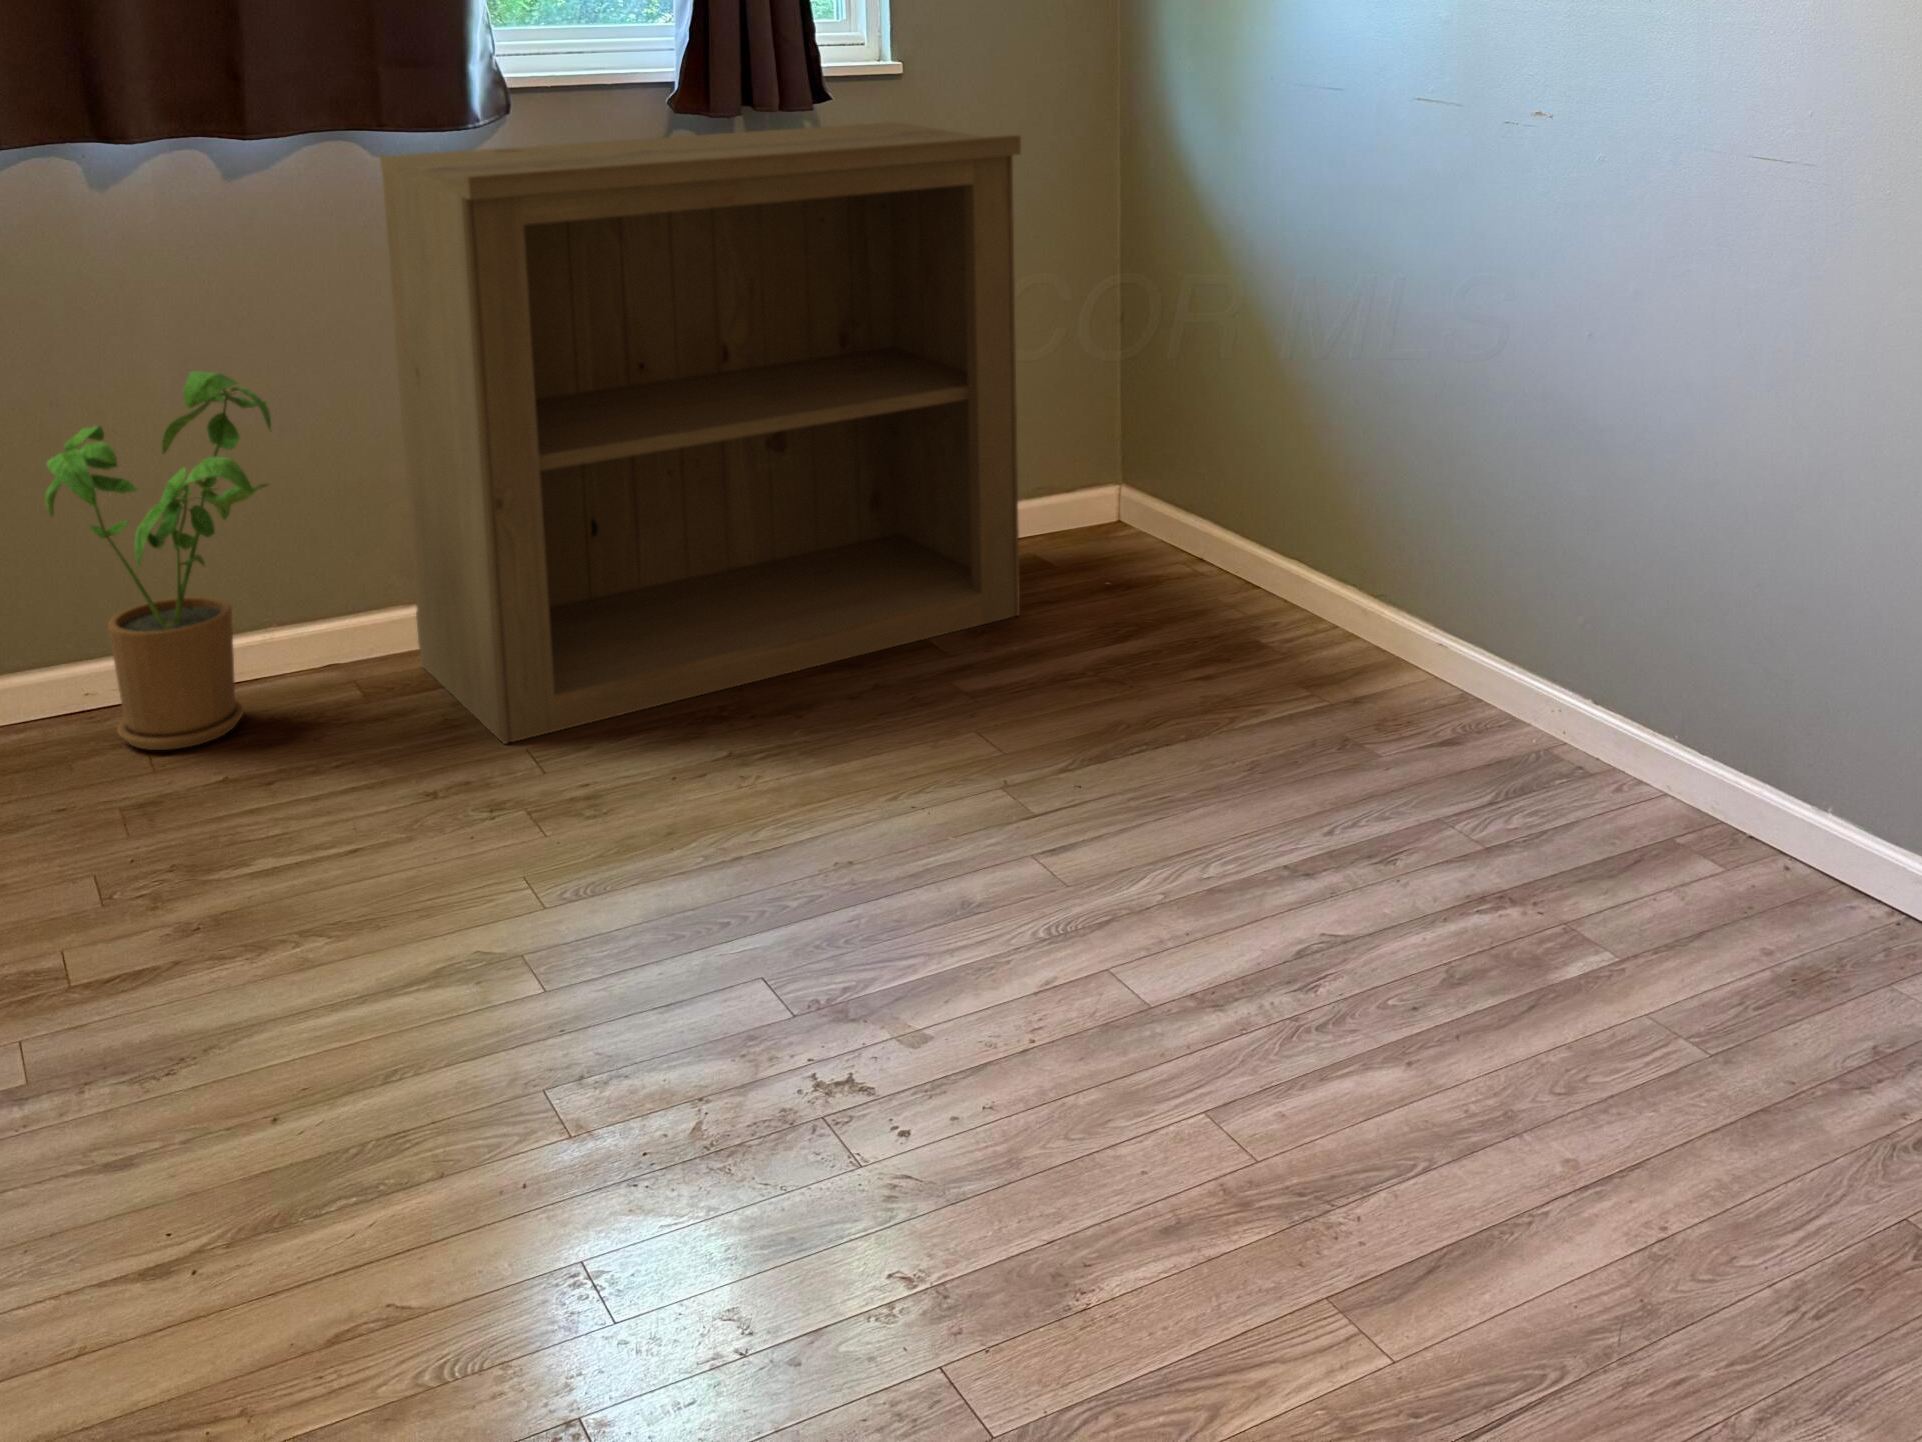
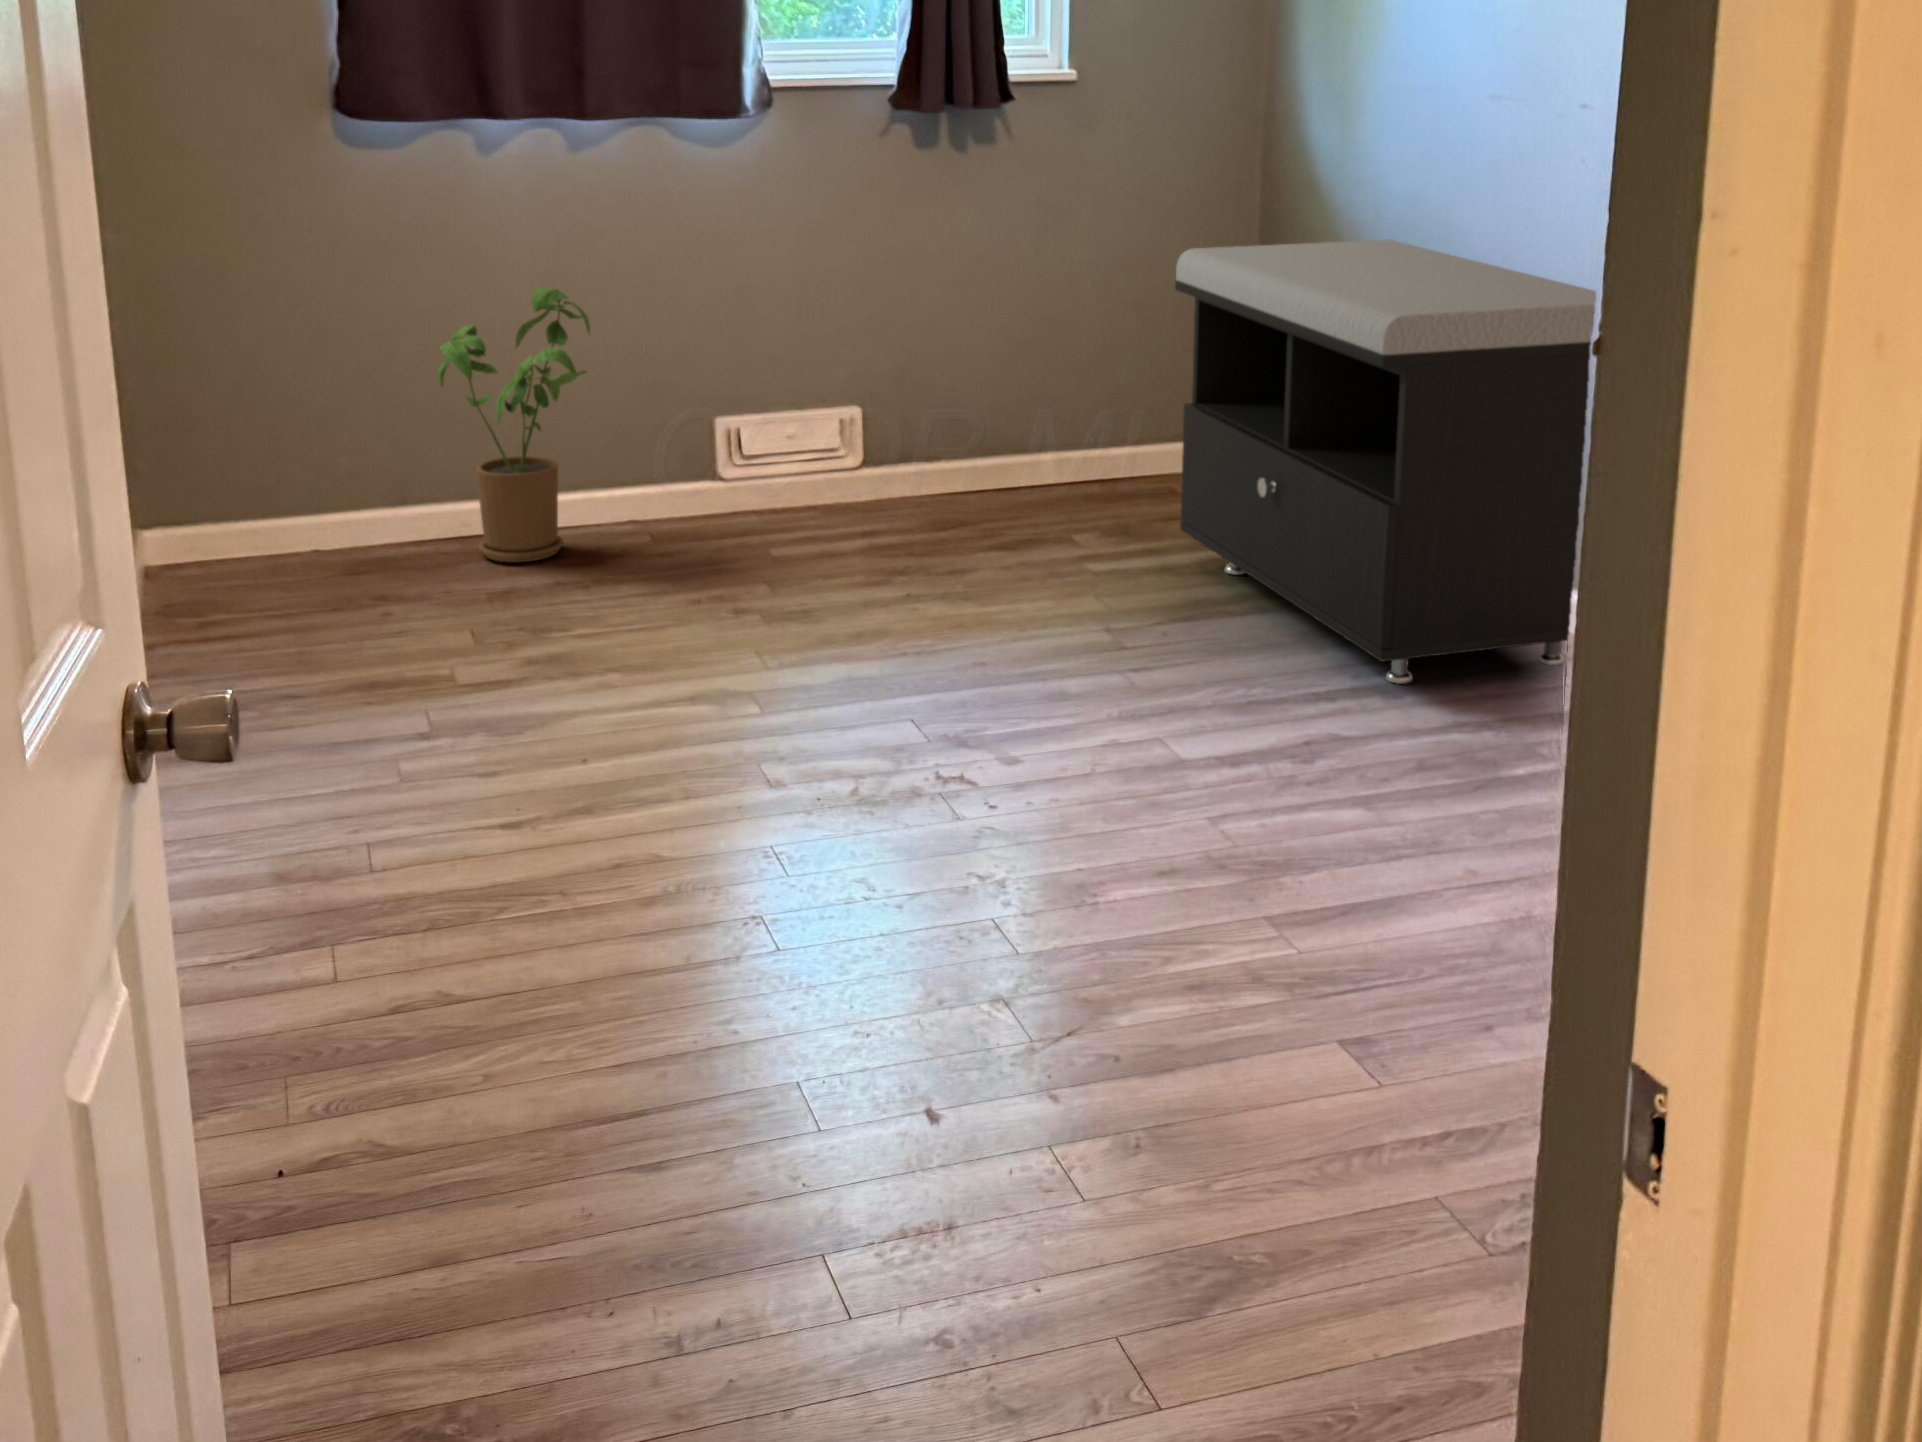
bookshelf: present [380,122,1021,744] -> none [673,119,1164,577]
storage bench: none [1052,265,1650,837] -> present [1175,240,1596,684]

